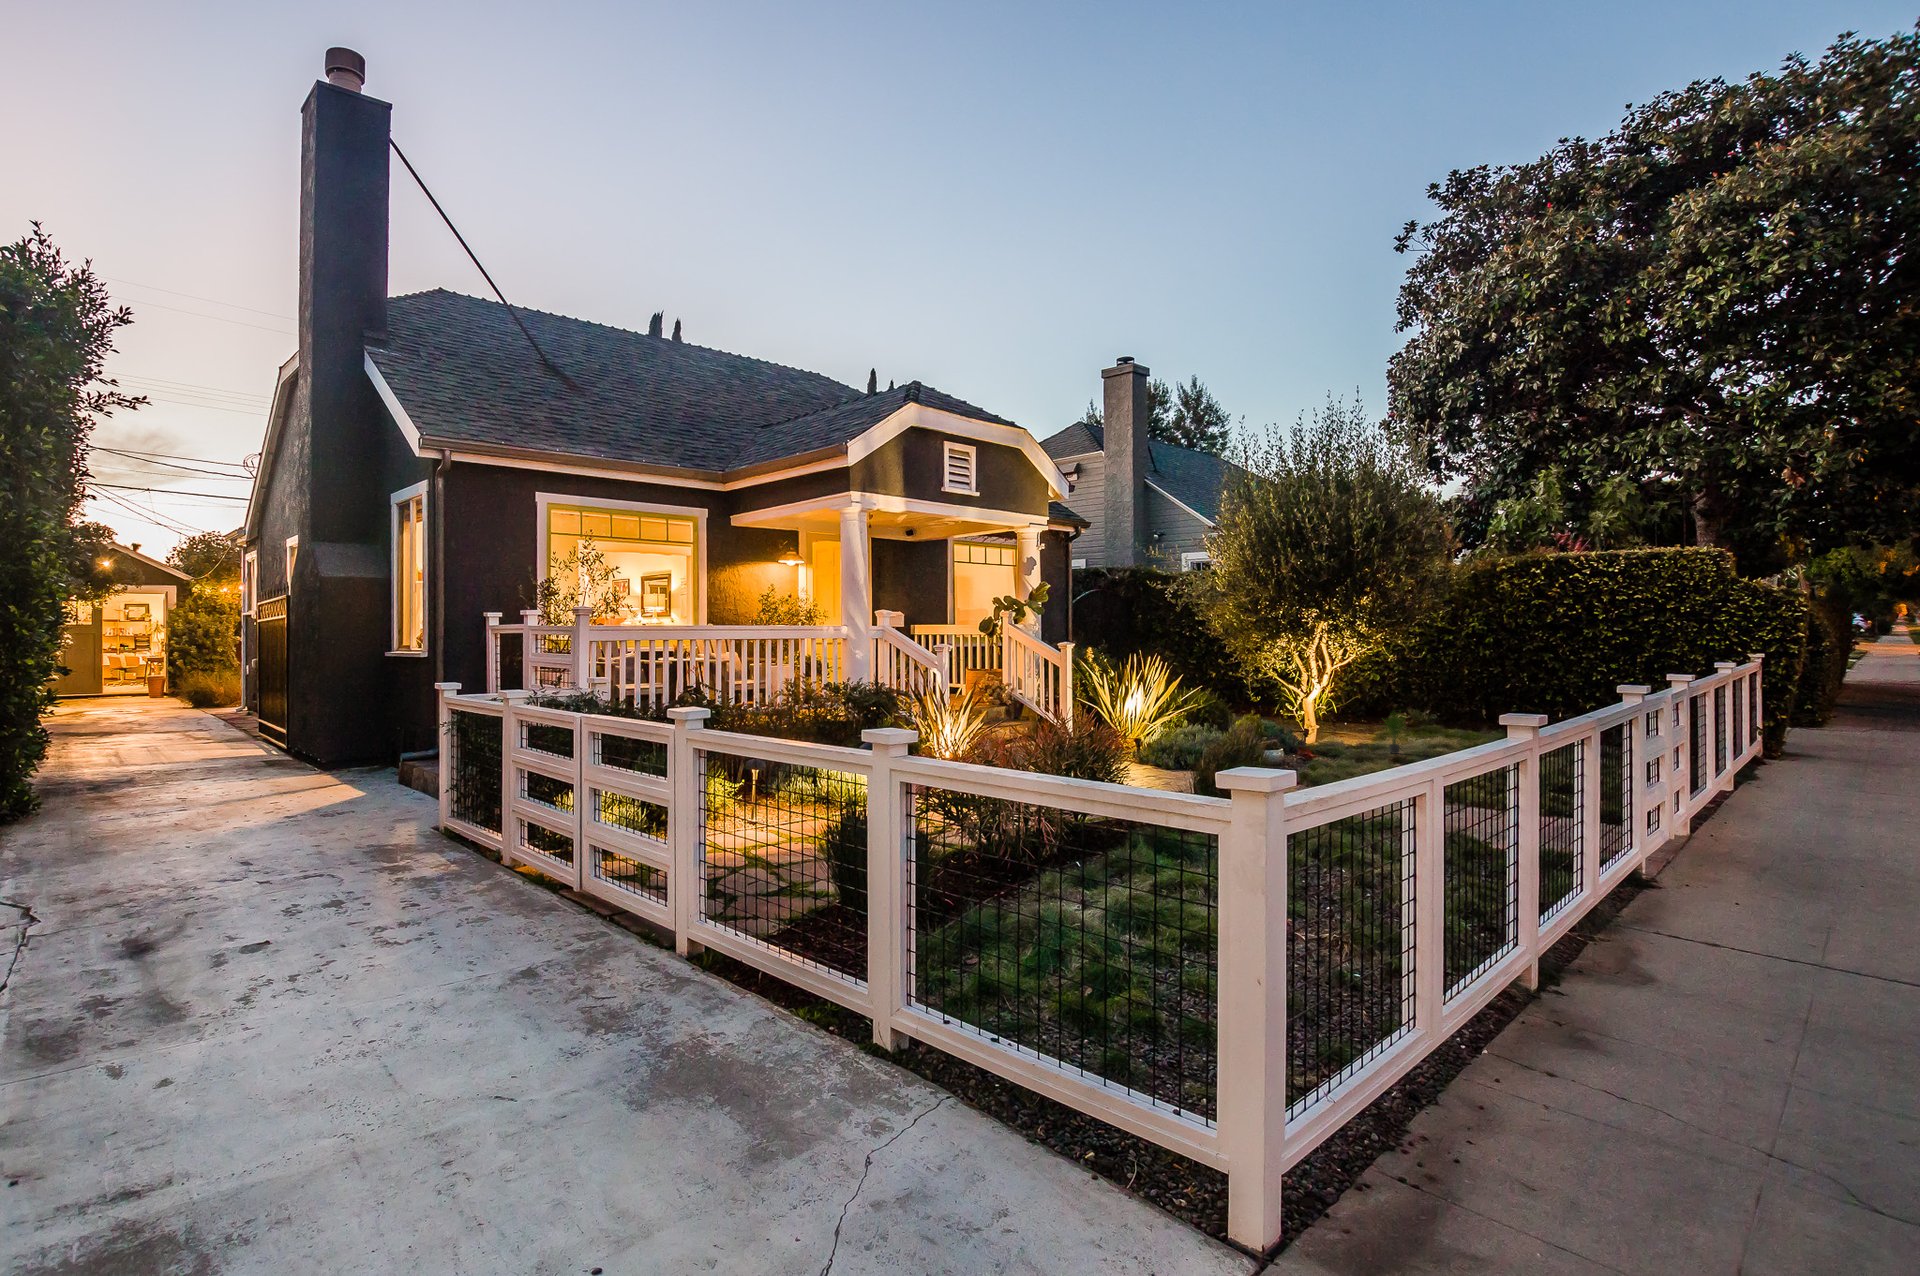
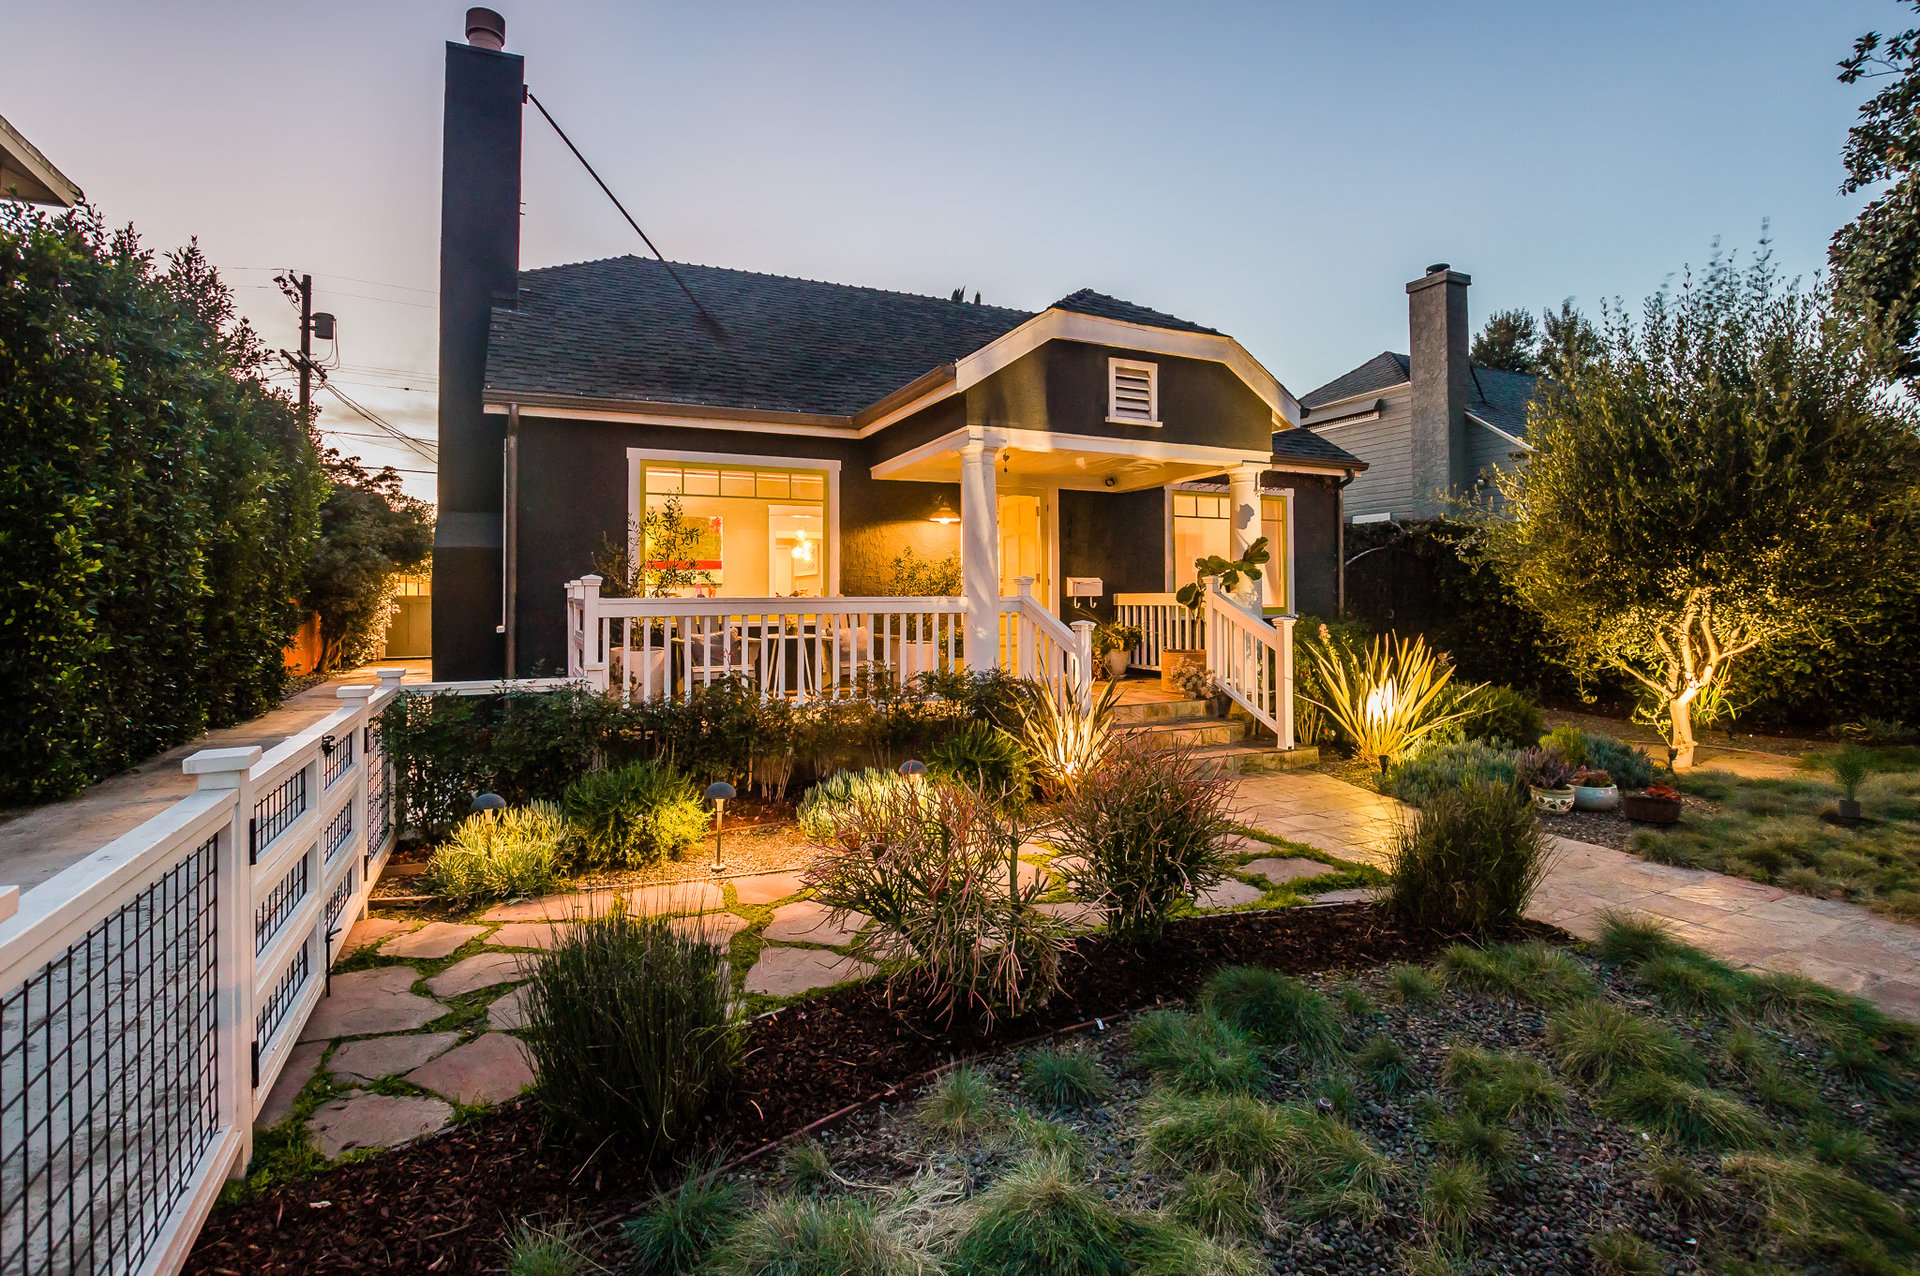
basket: none [1285,723,1315,761] -> present [1622,757,1682,823]

